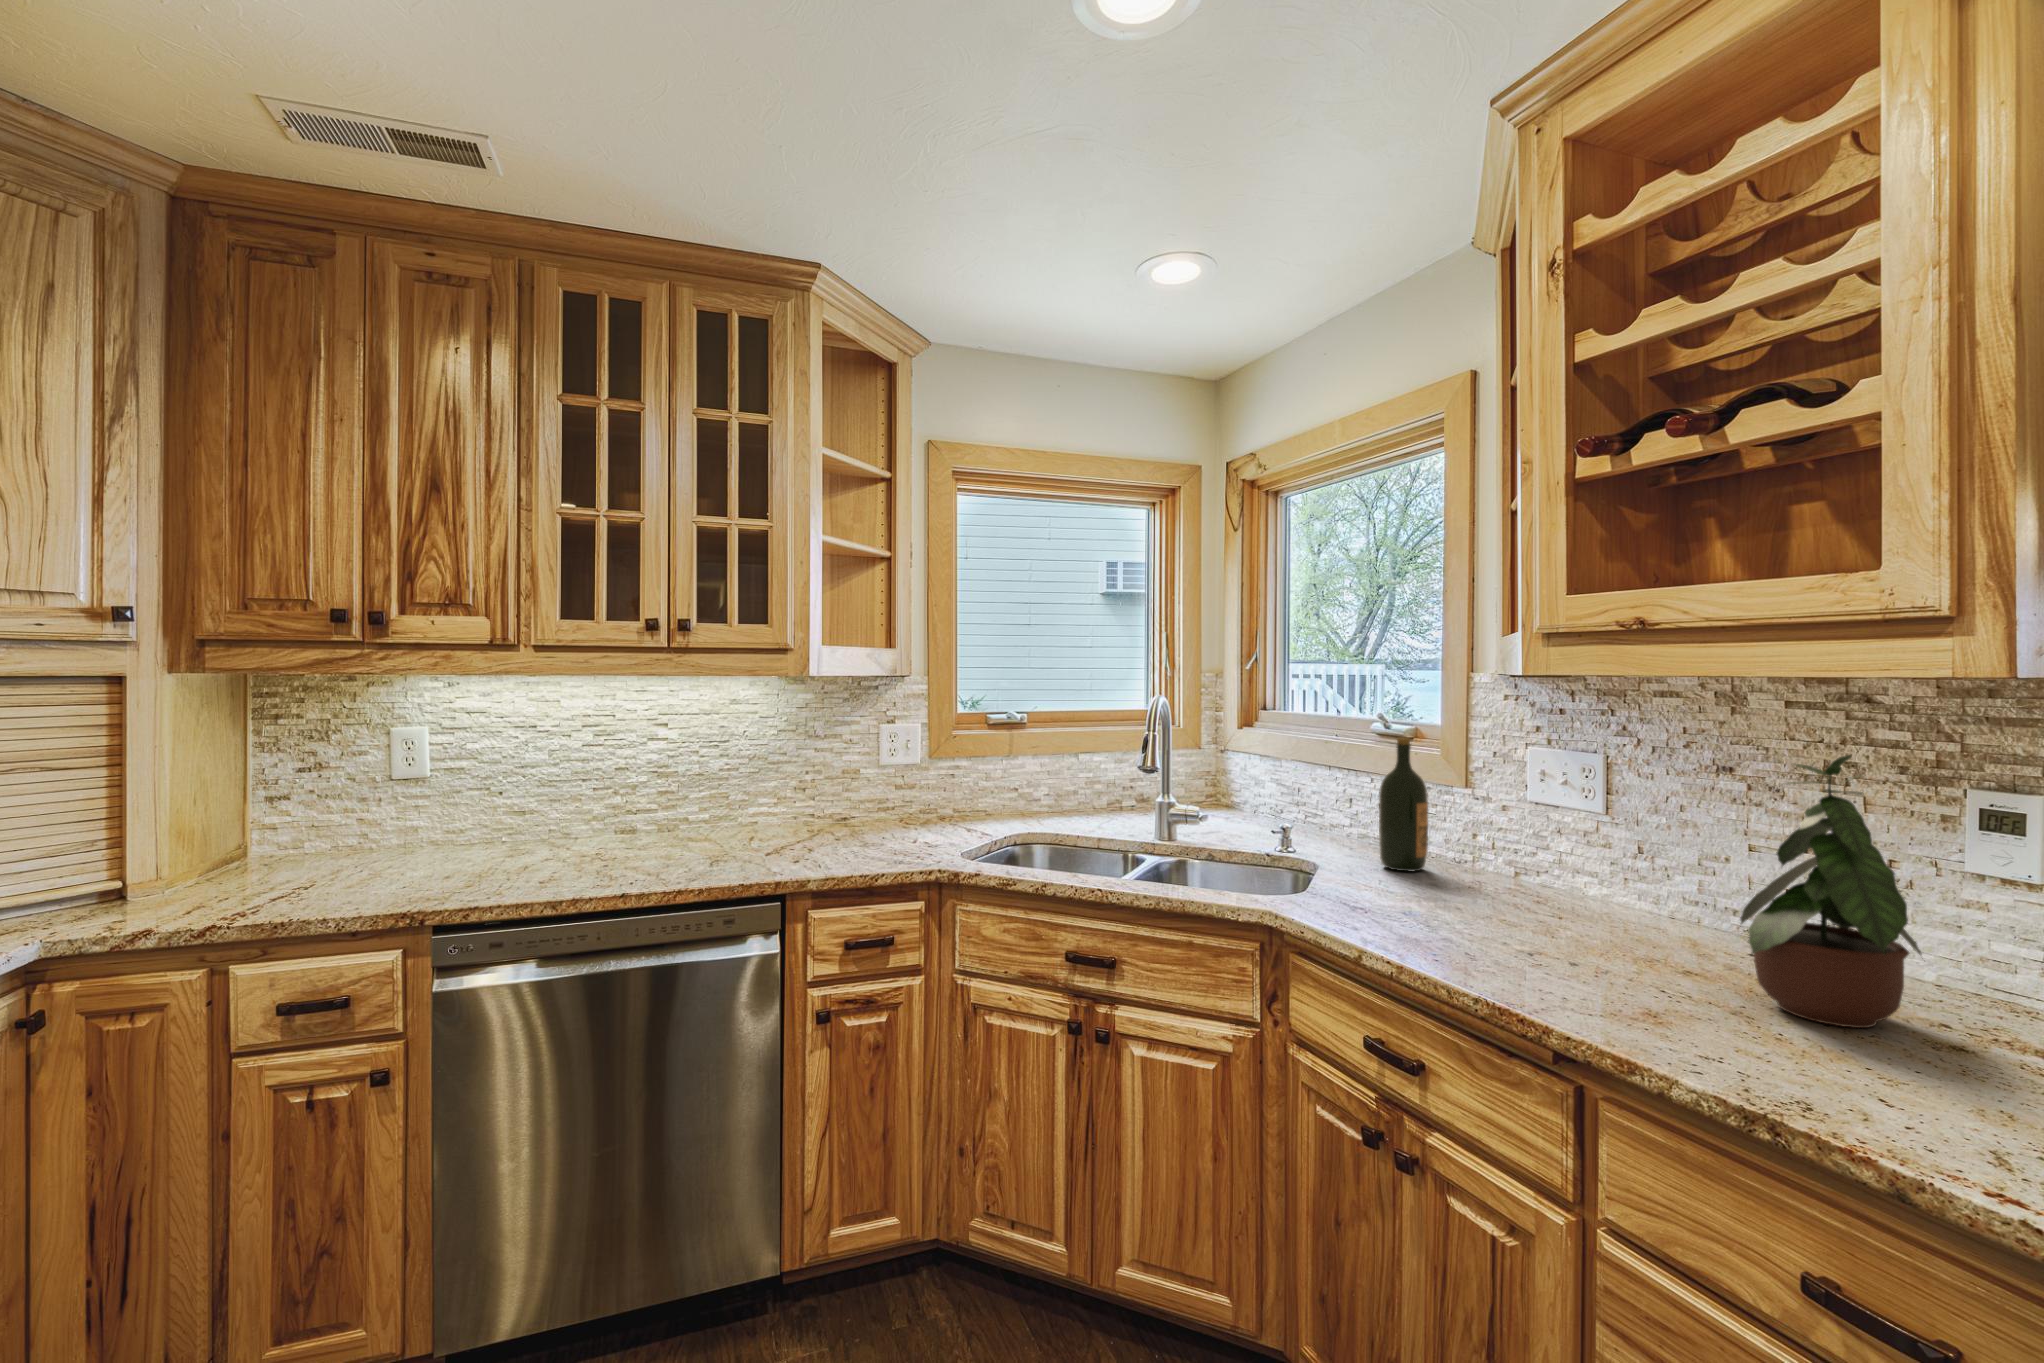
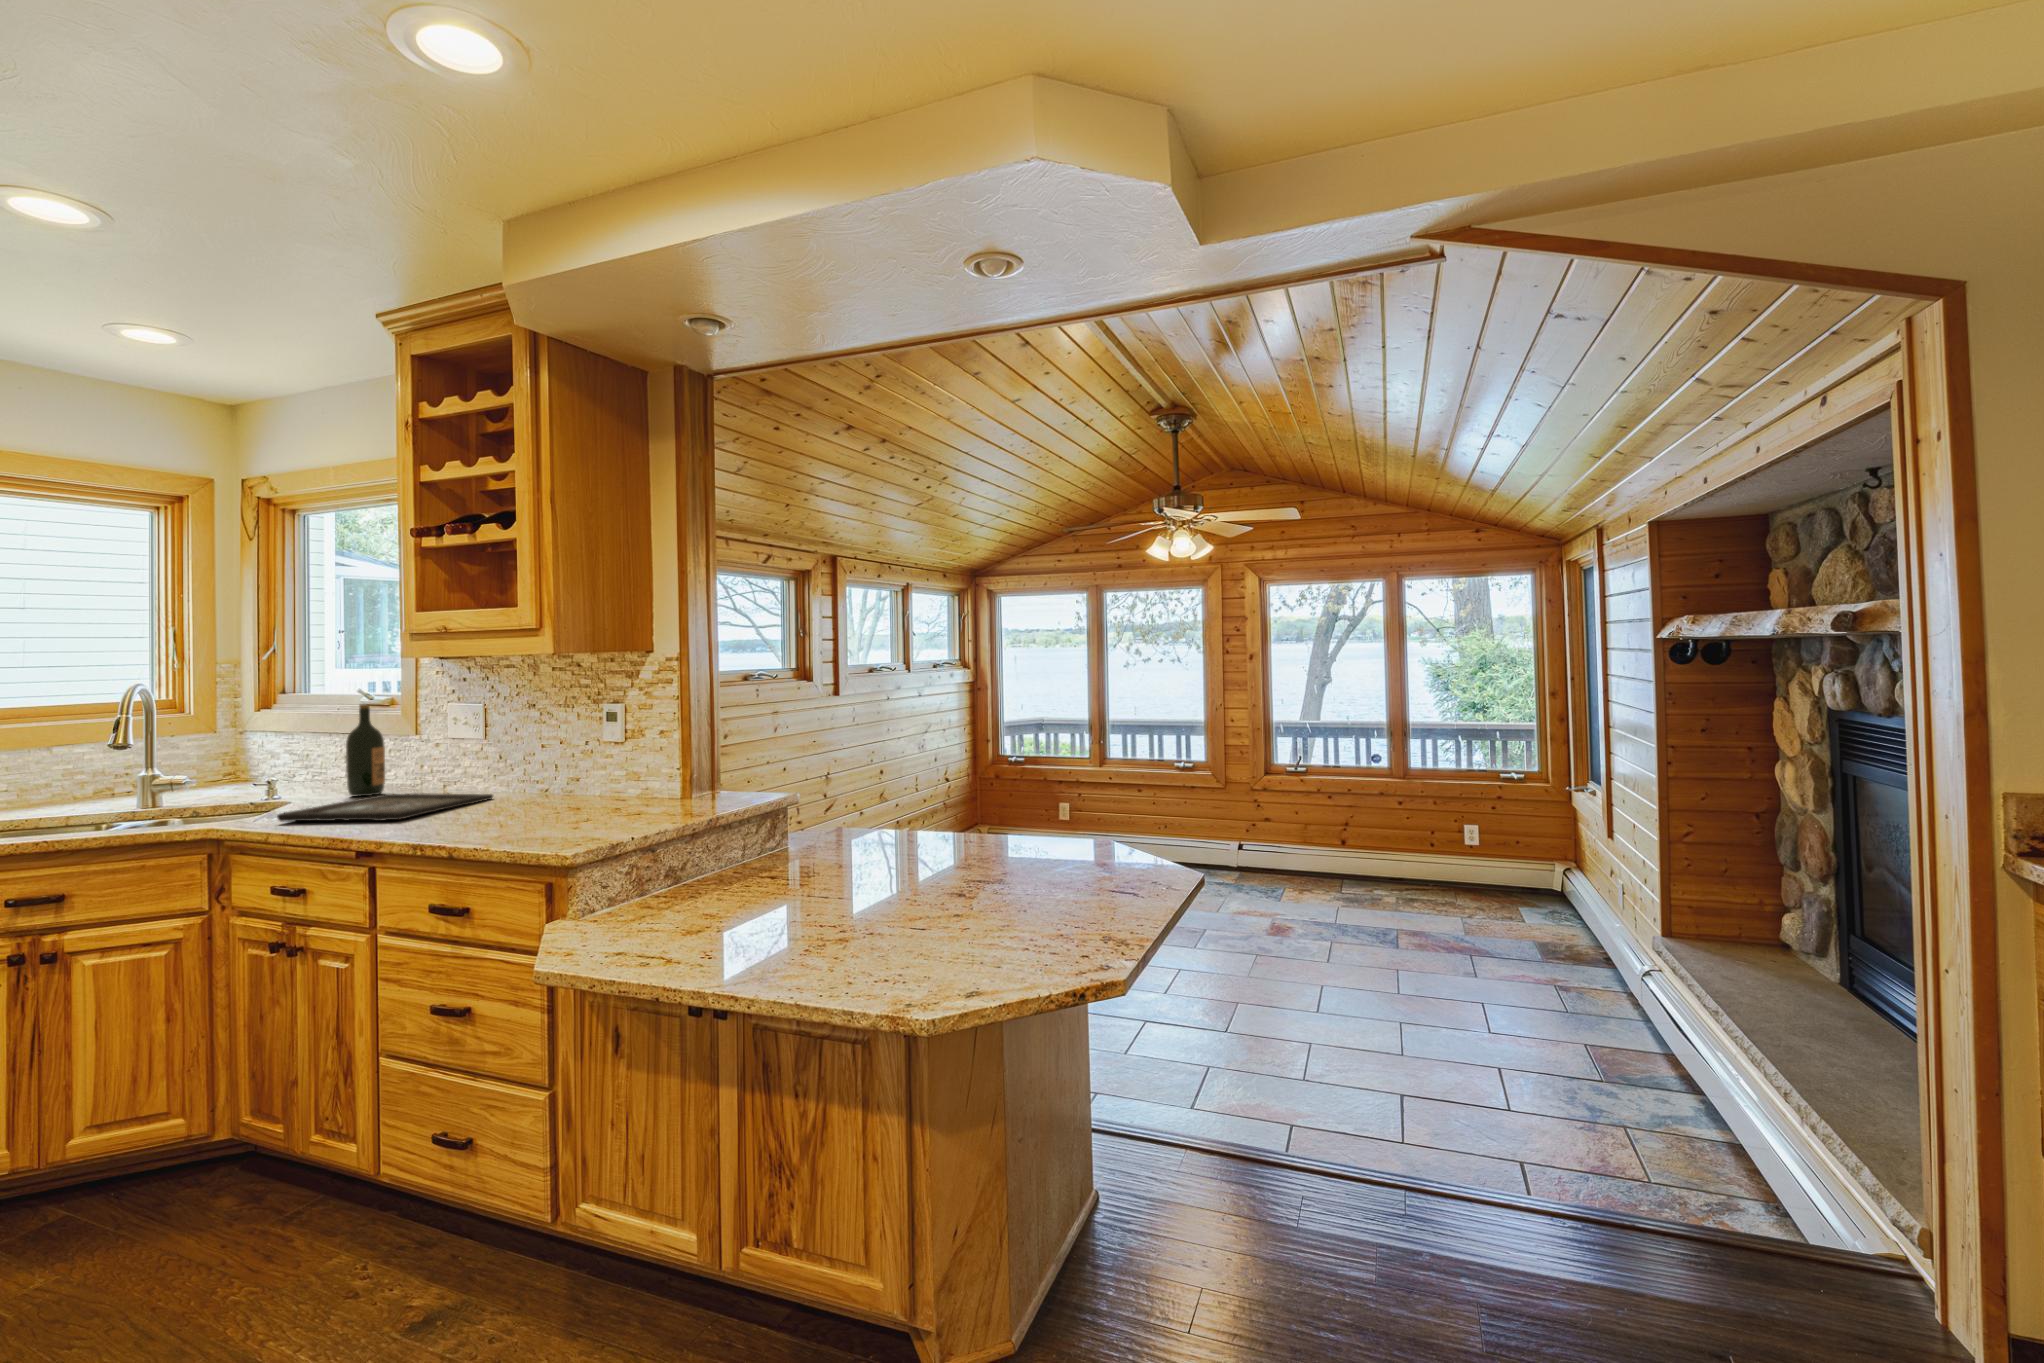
potted plant: present [1740,755,1922,1028] -> none [475,689,561,816]
tray: none [1355,881,1653,972] -> present [277,793,493,822]

